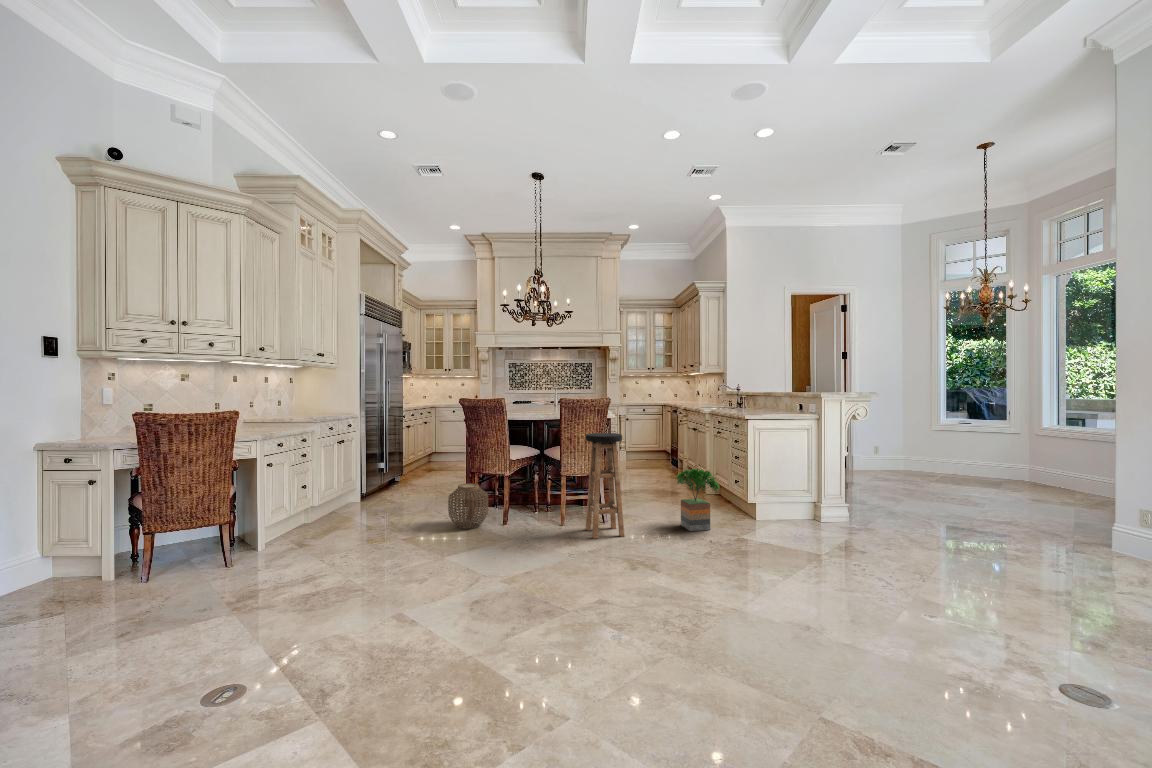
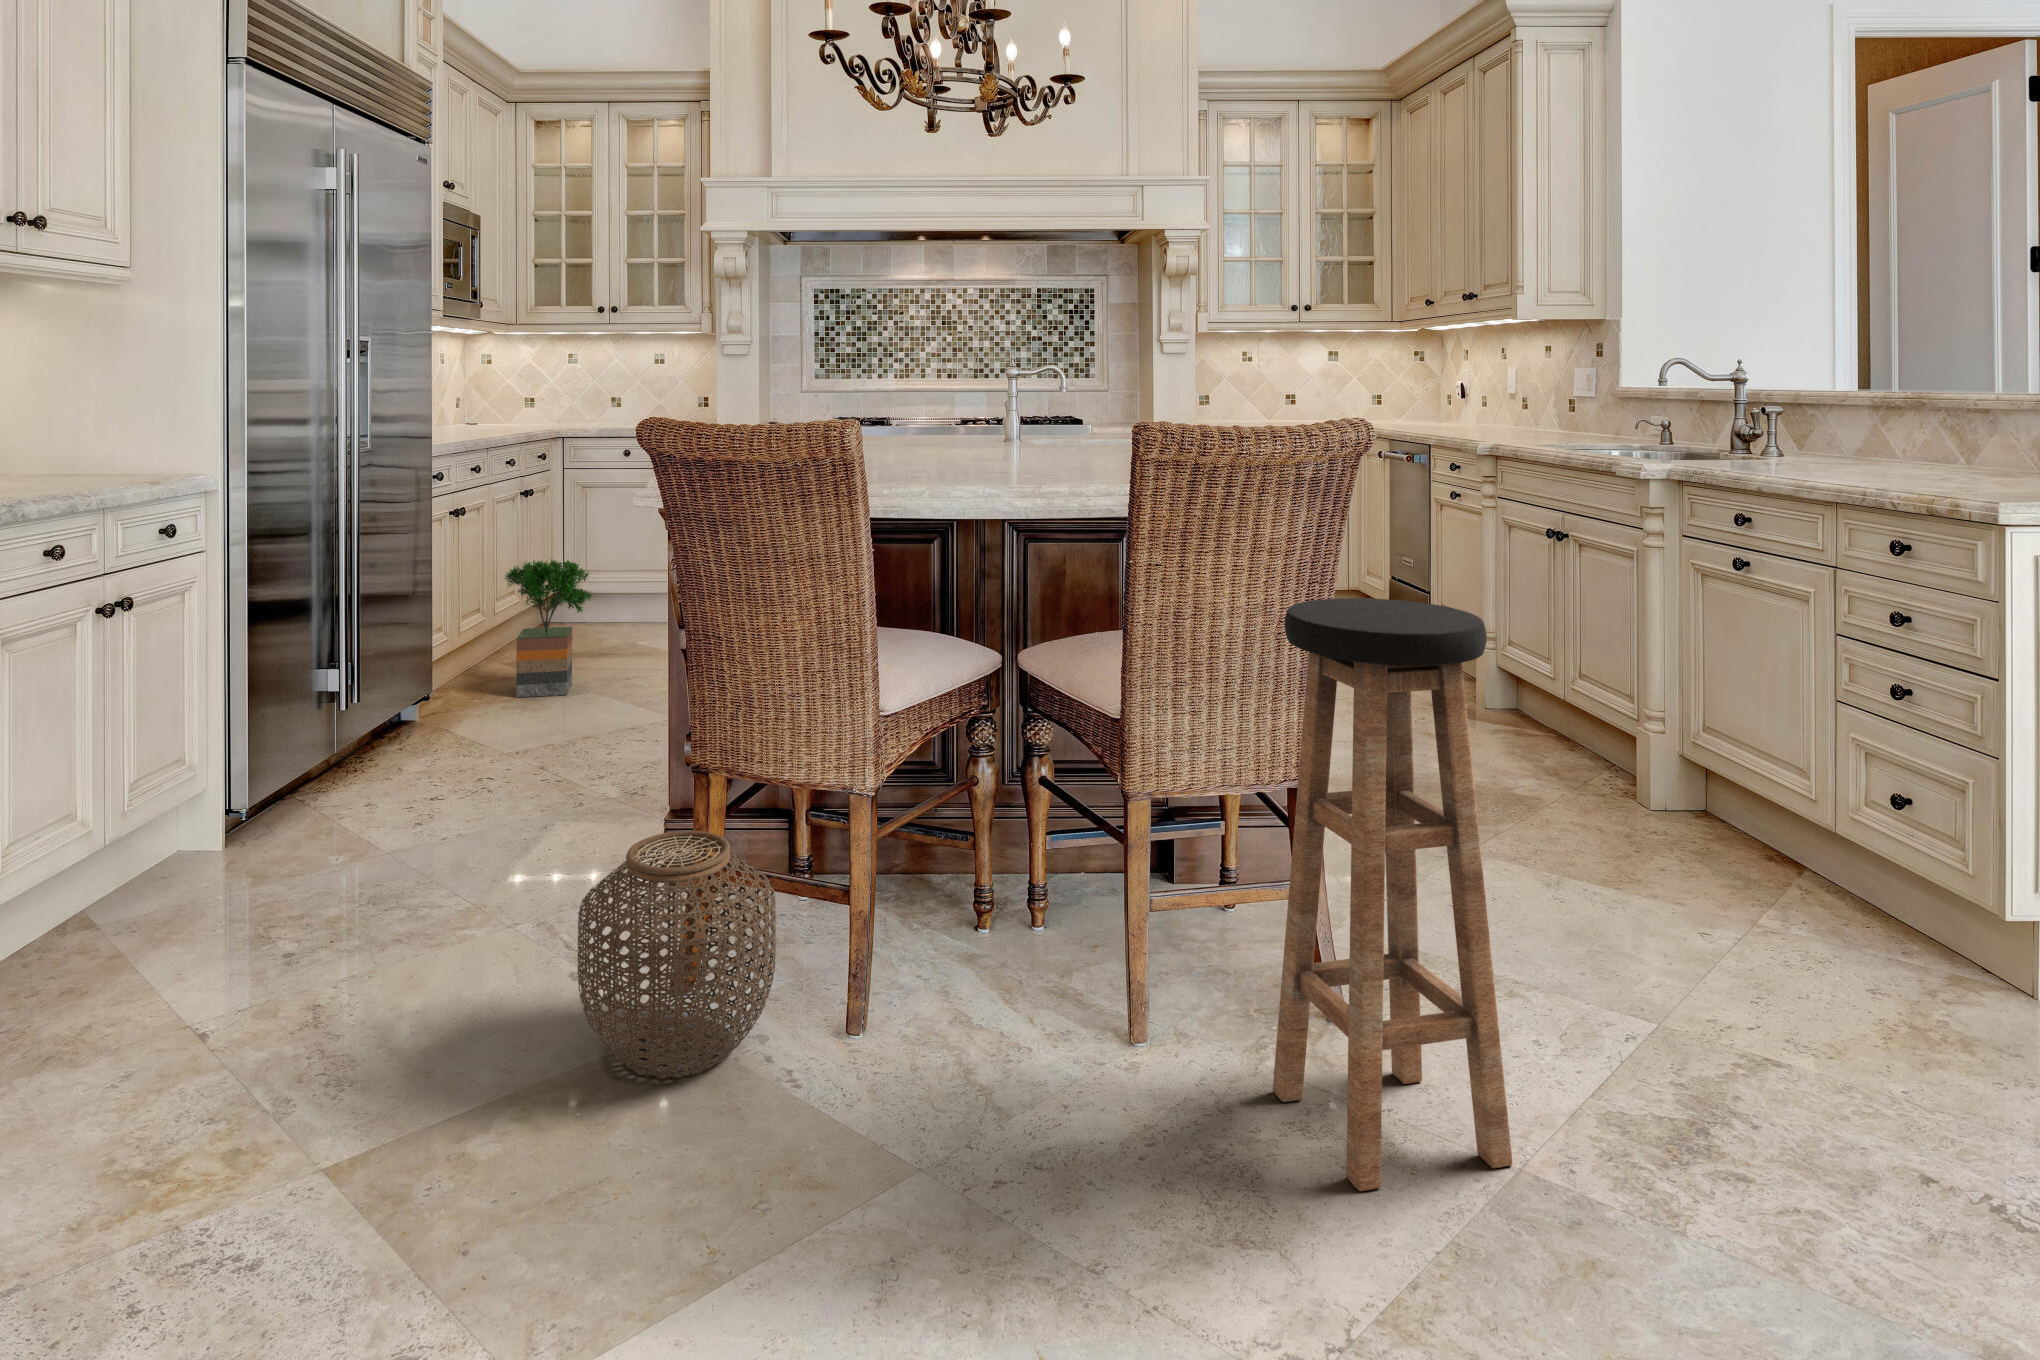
potted tree: present [677,469,719,531] -> present [505,560,592,697]

